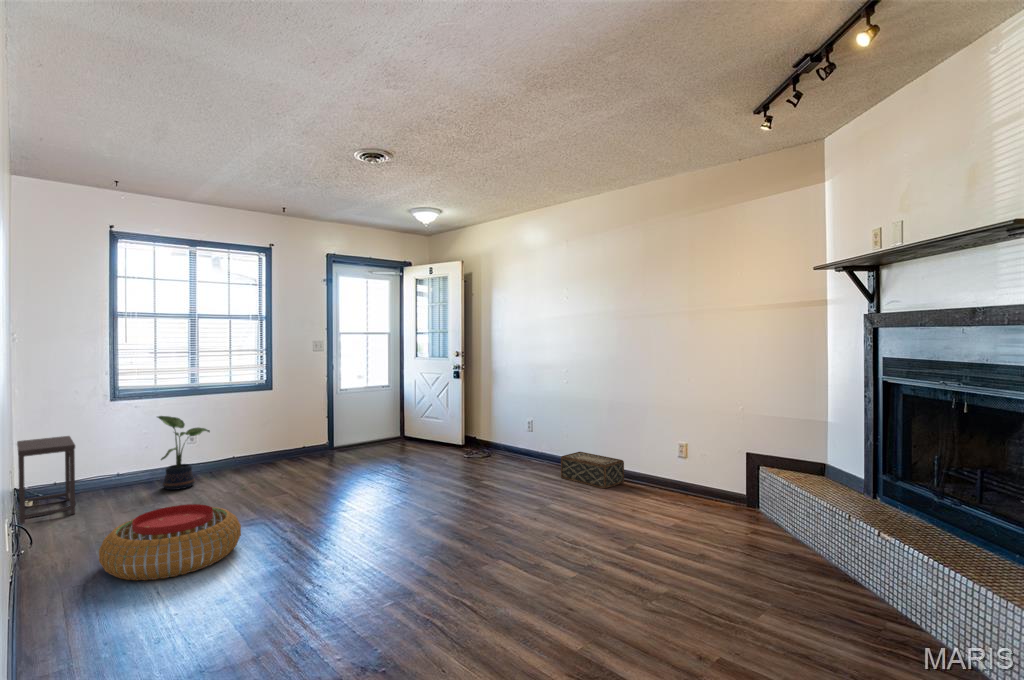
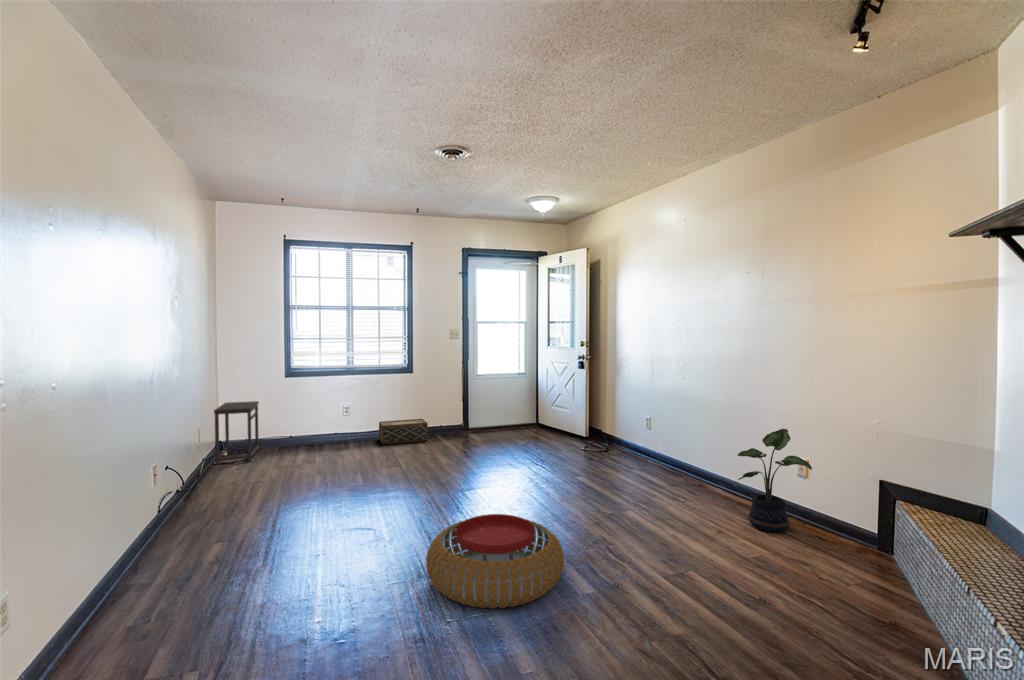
potted plant: present [158,416,210,490] -> present [737,429,812,532]
woven basket: present [561,452,624,489] -> present [379,419,428,444]
pouf: present [99,504,241,581] -> present [426,514,564,609]

